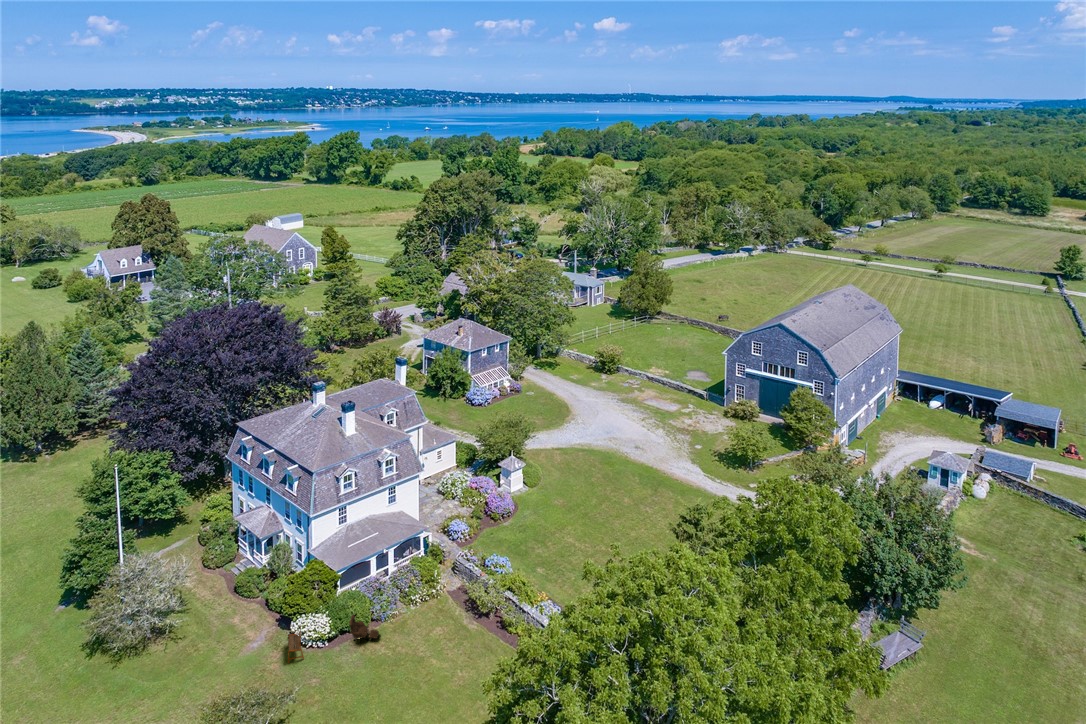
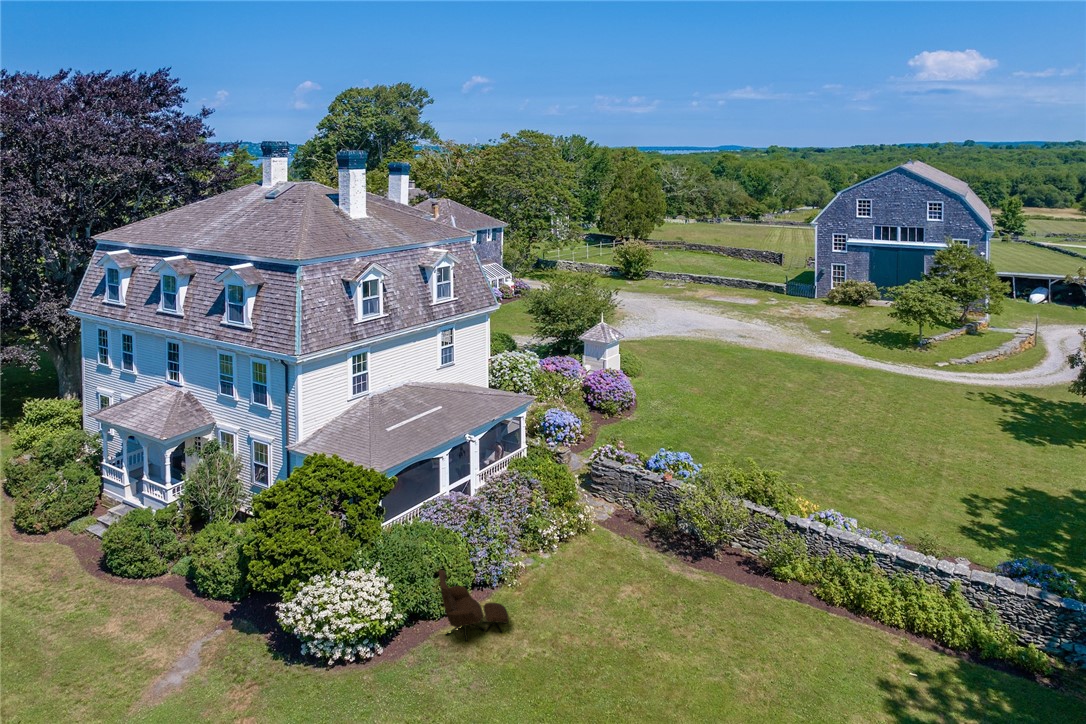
bench: present [288,626,304,663] -> none [275,605,332,713]

